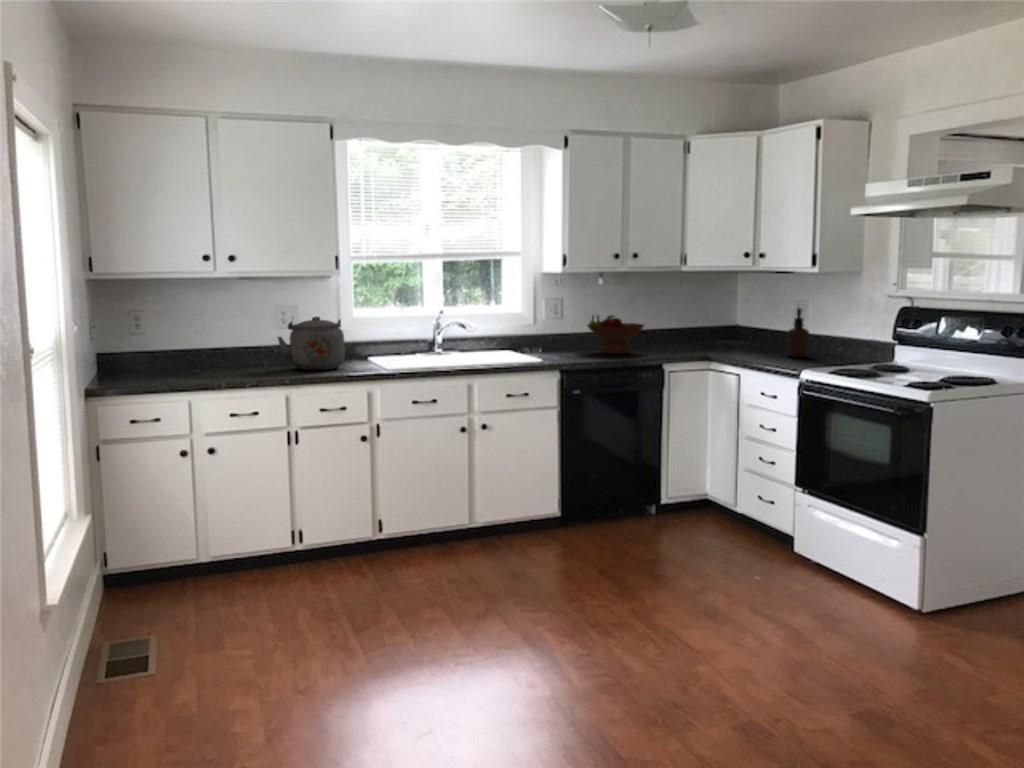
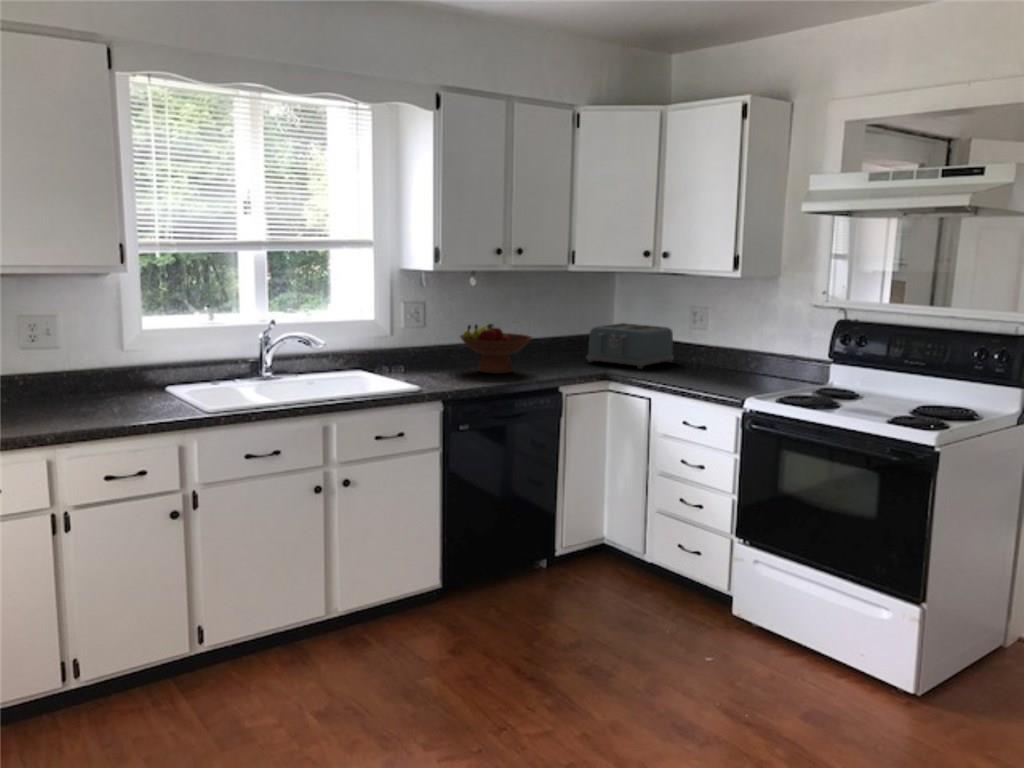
soap dispenser: present [787,308,809,357] -> none [698,318,725,376]
kettle: present [278,316,345,370] -> none [25,332,137,414]
toaster: none [700,316,778,352] -> present [587,323,674,368]

